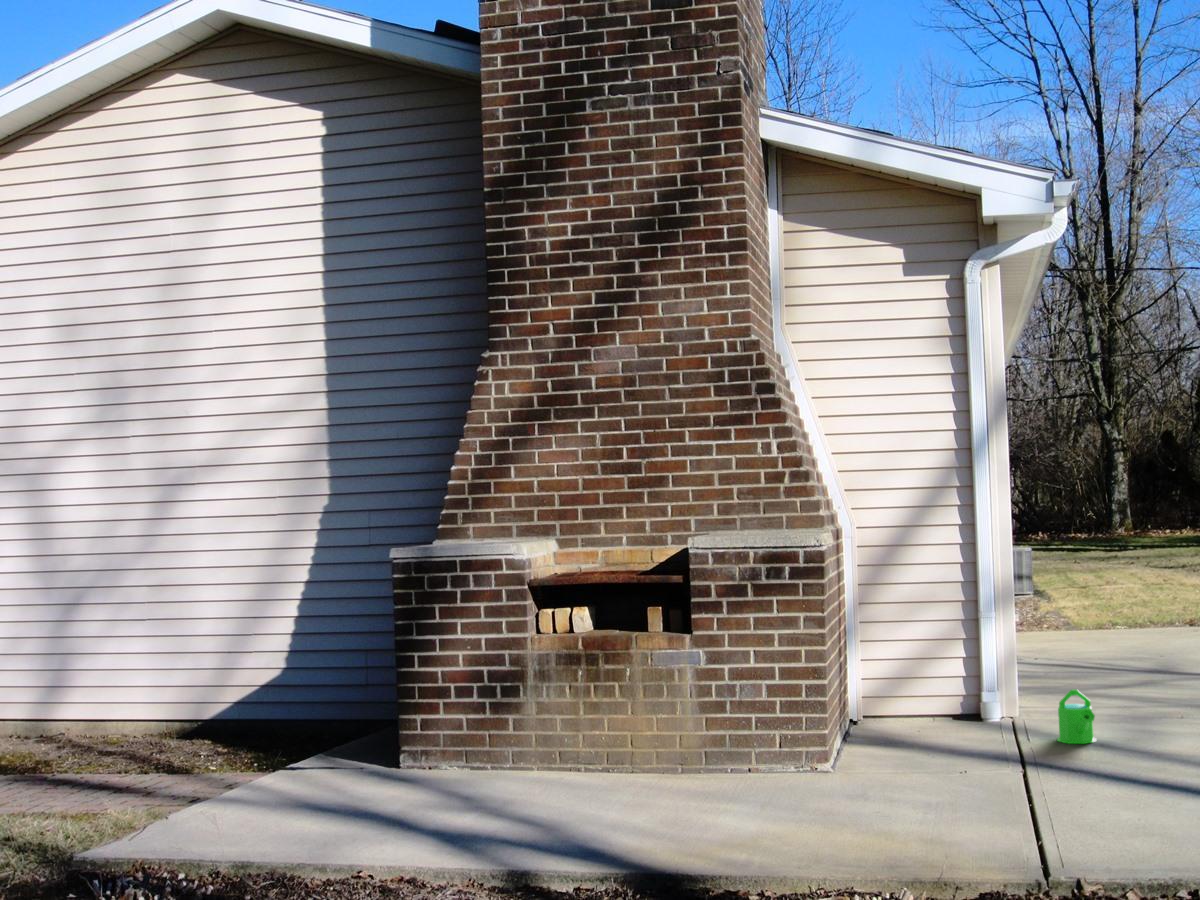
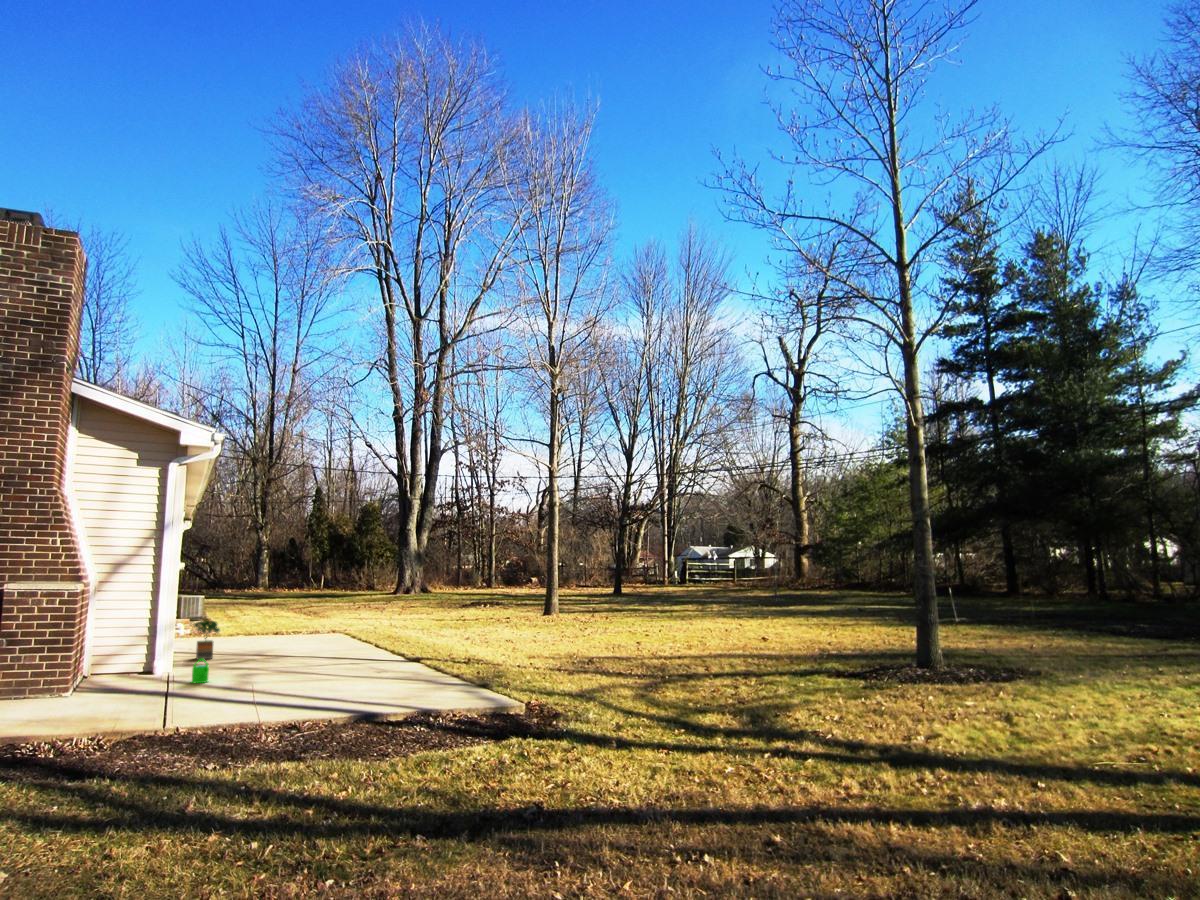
potted tree: none [1036,597,1095,680] -> present [194,621,220,660]

